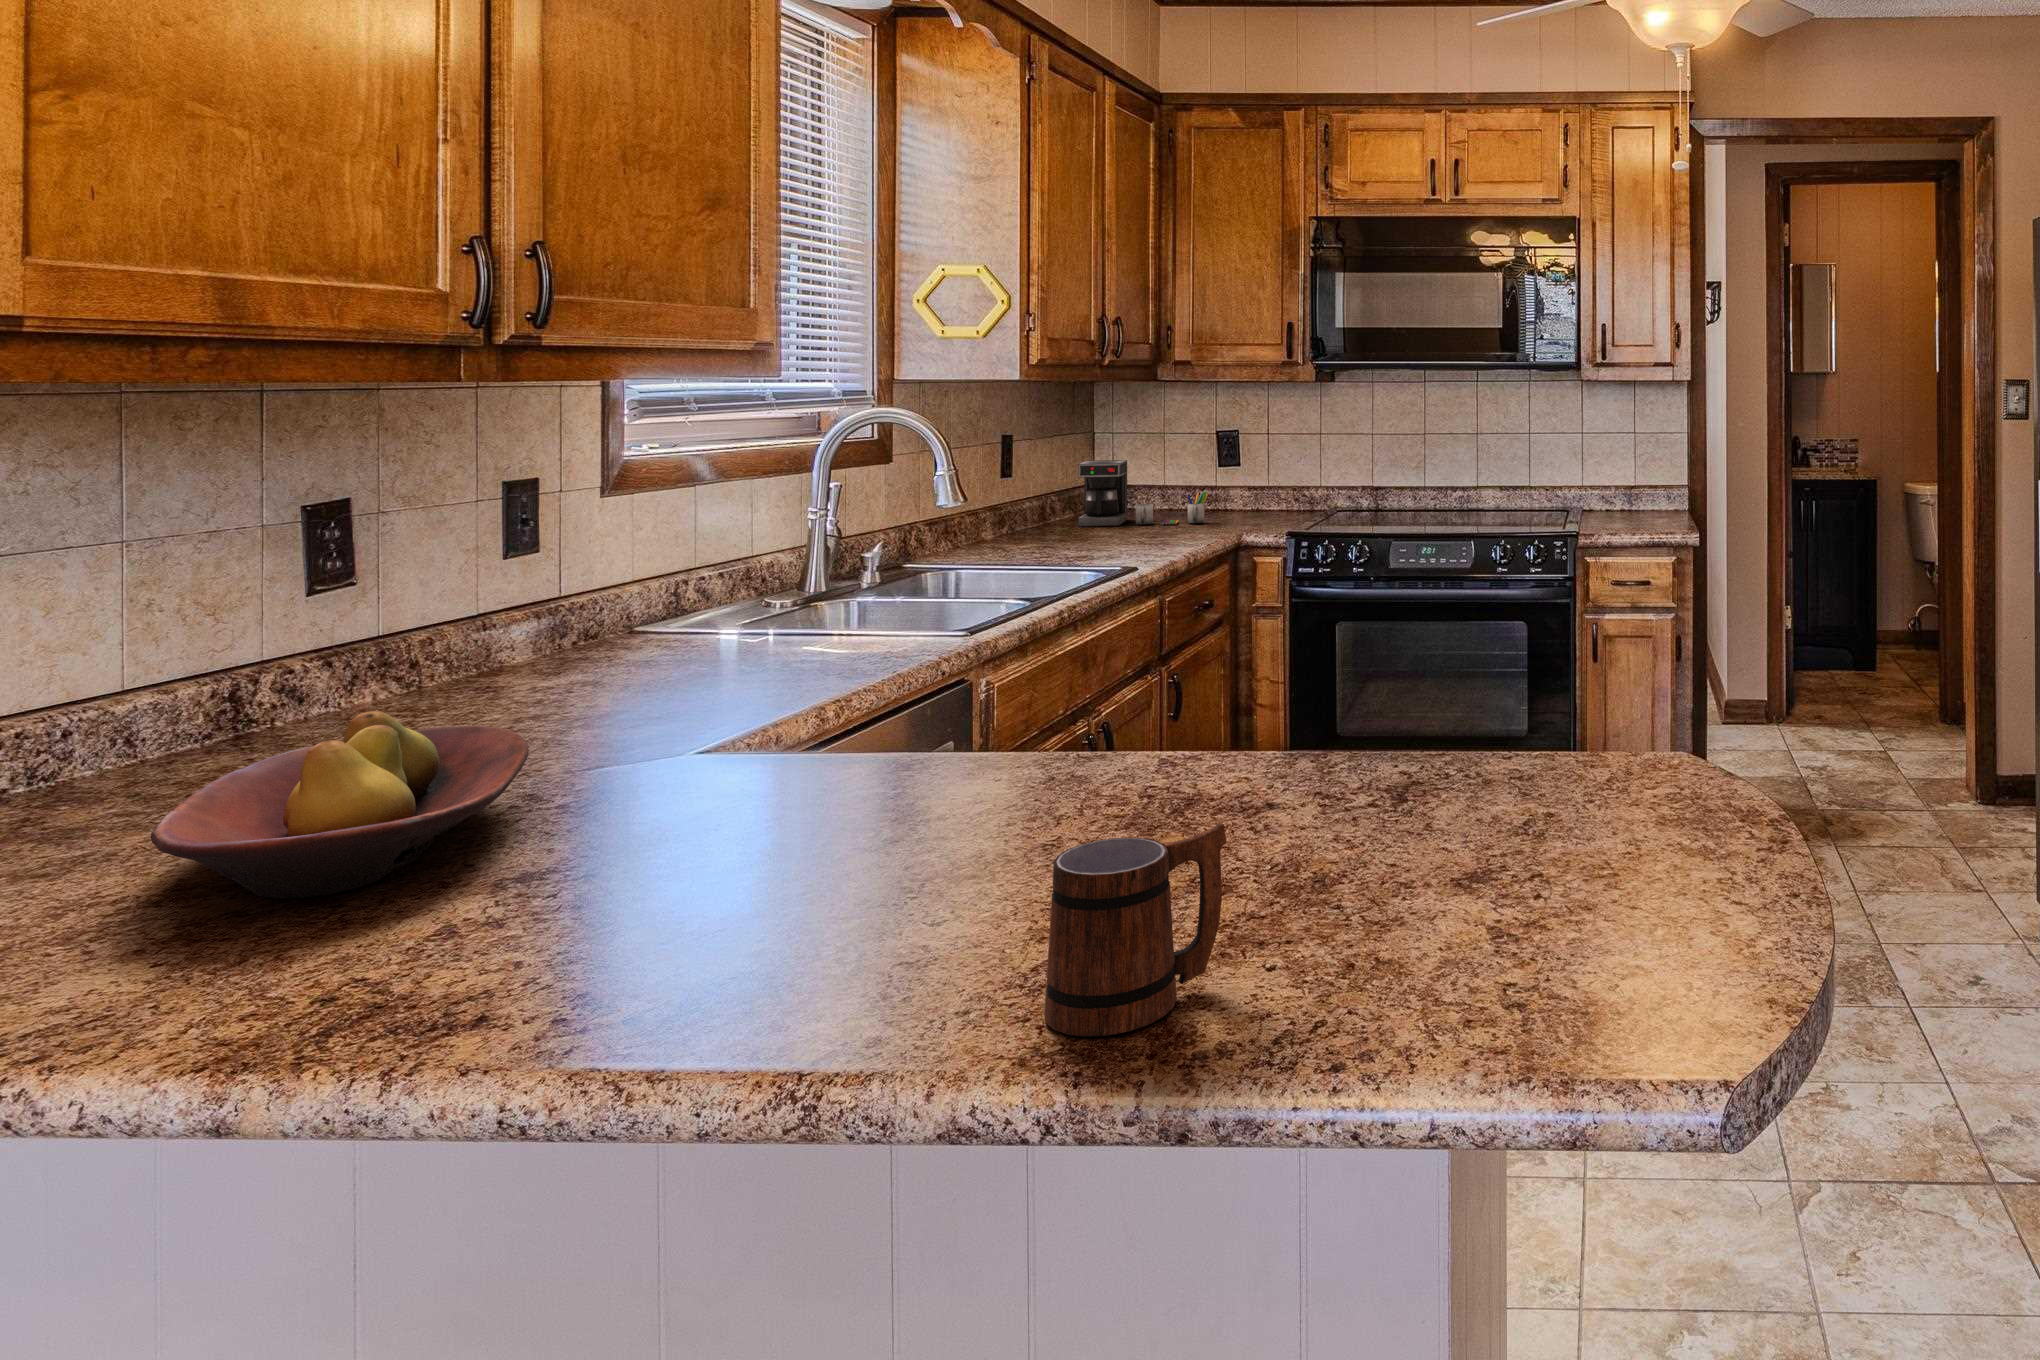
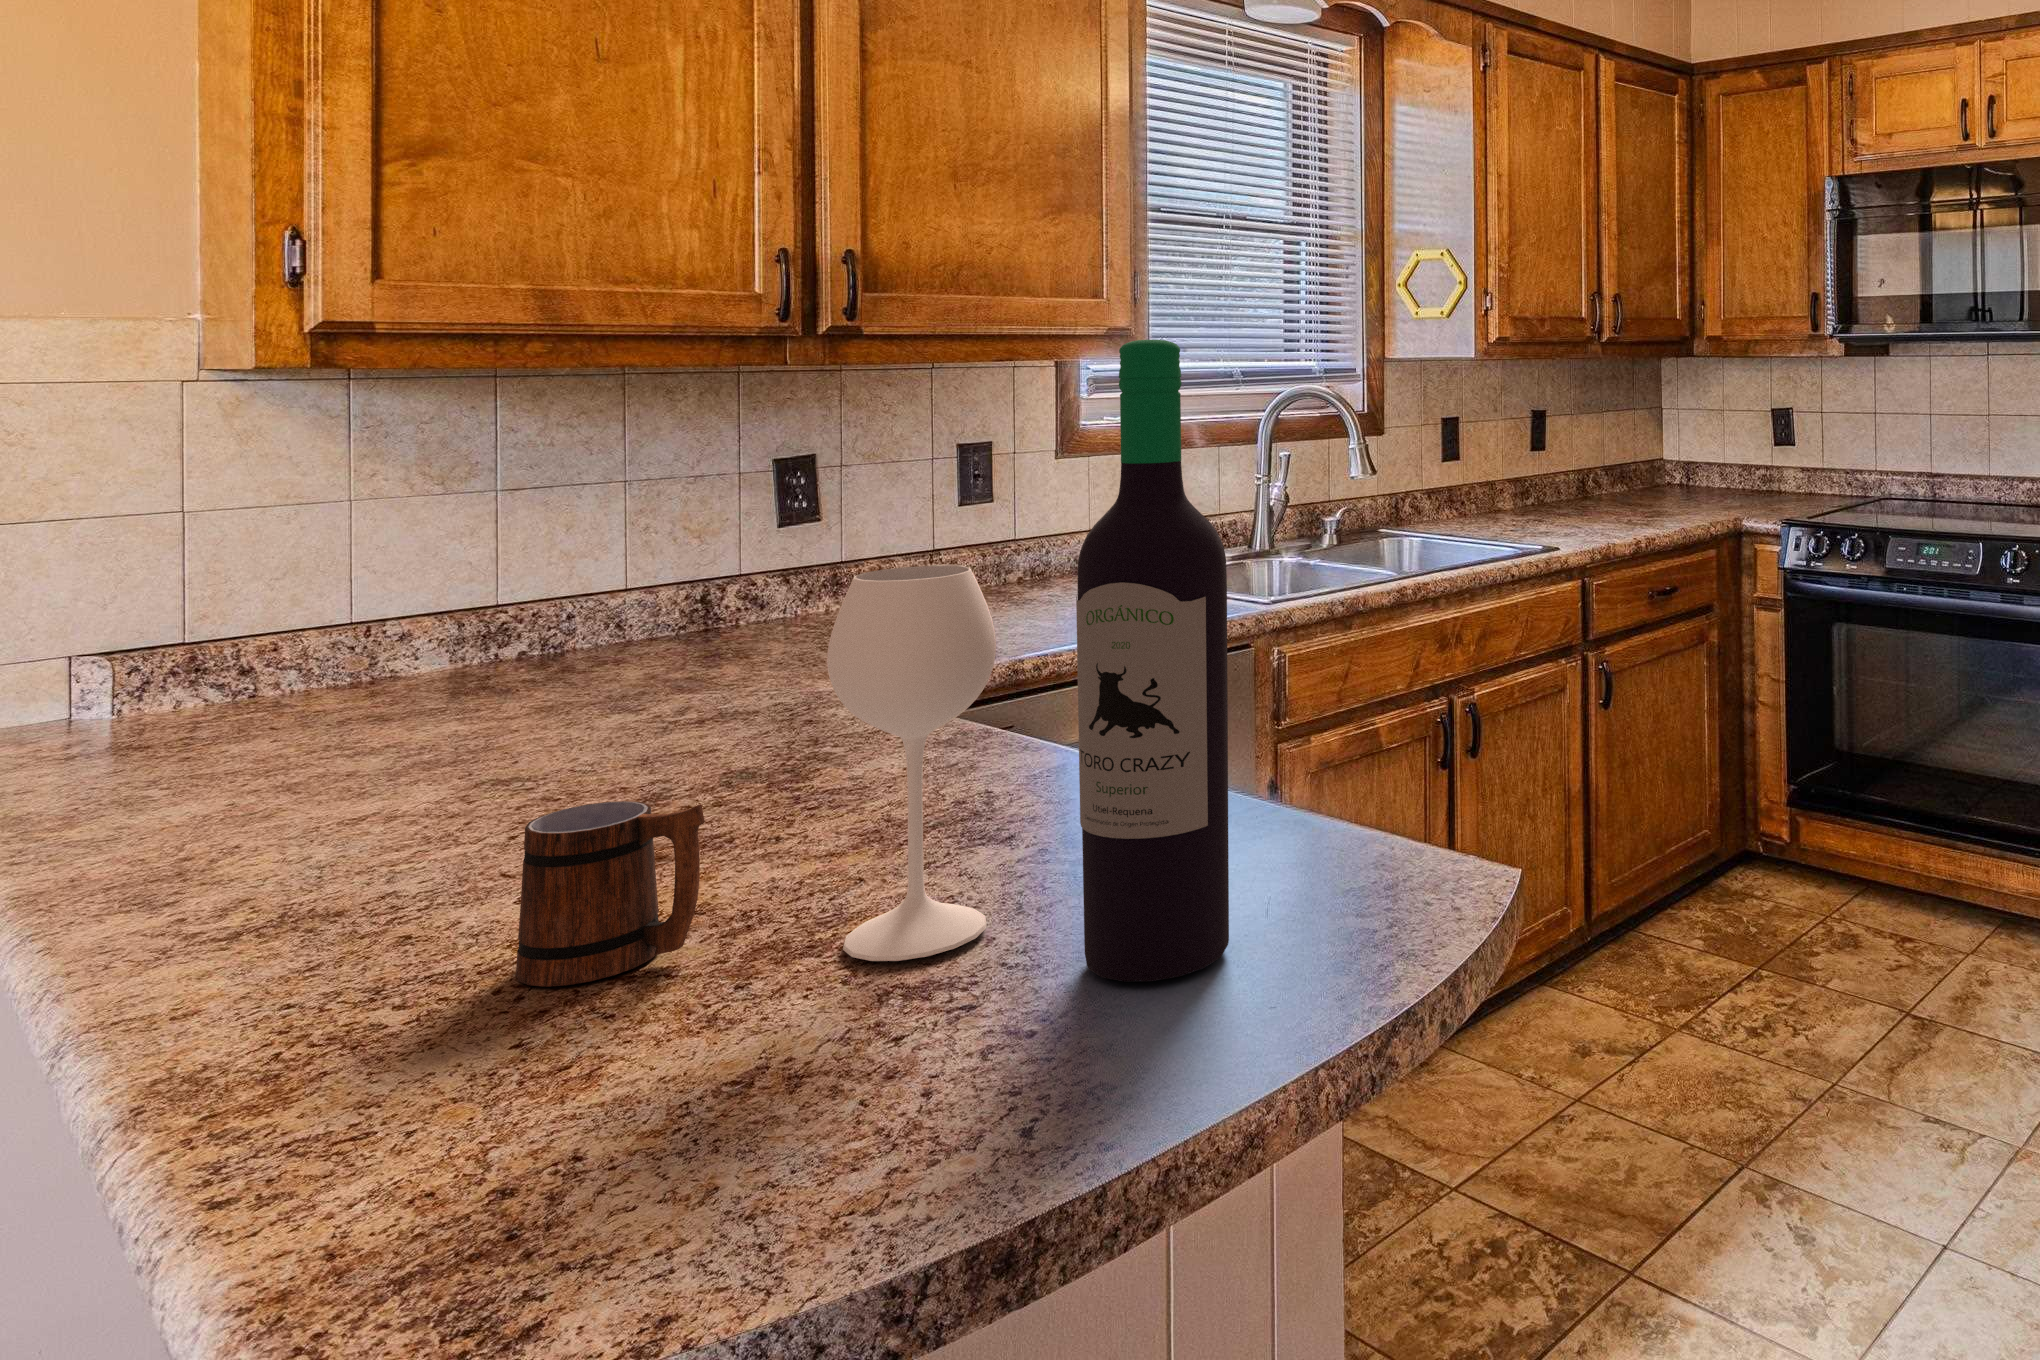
wine bottle: none [1299,368,1654,941] -> present [827,340,1229,982]
coffee maker: present [1078,460,1209,527] -> none [1599,440,1726,508]
fruit bowl: present [151,711,529,898] -> none [411,618,744,749]

